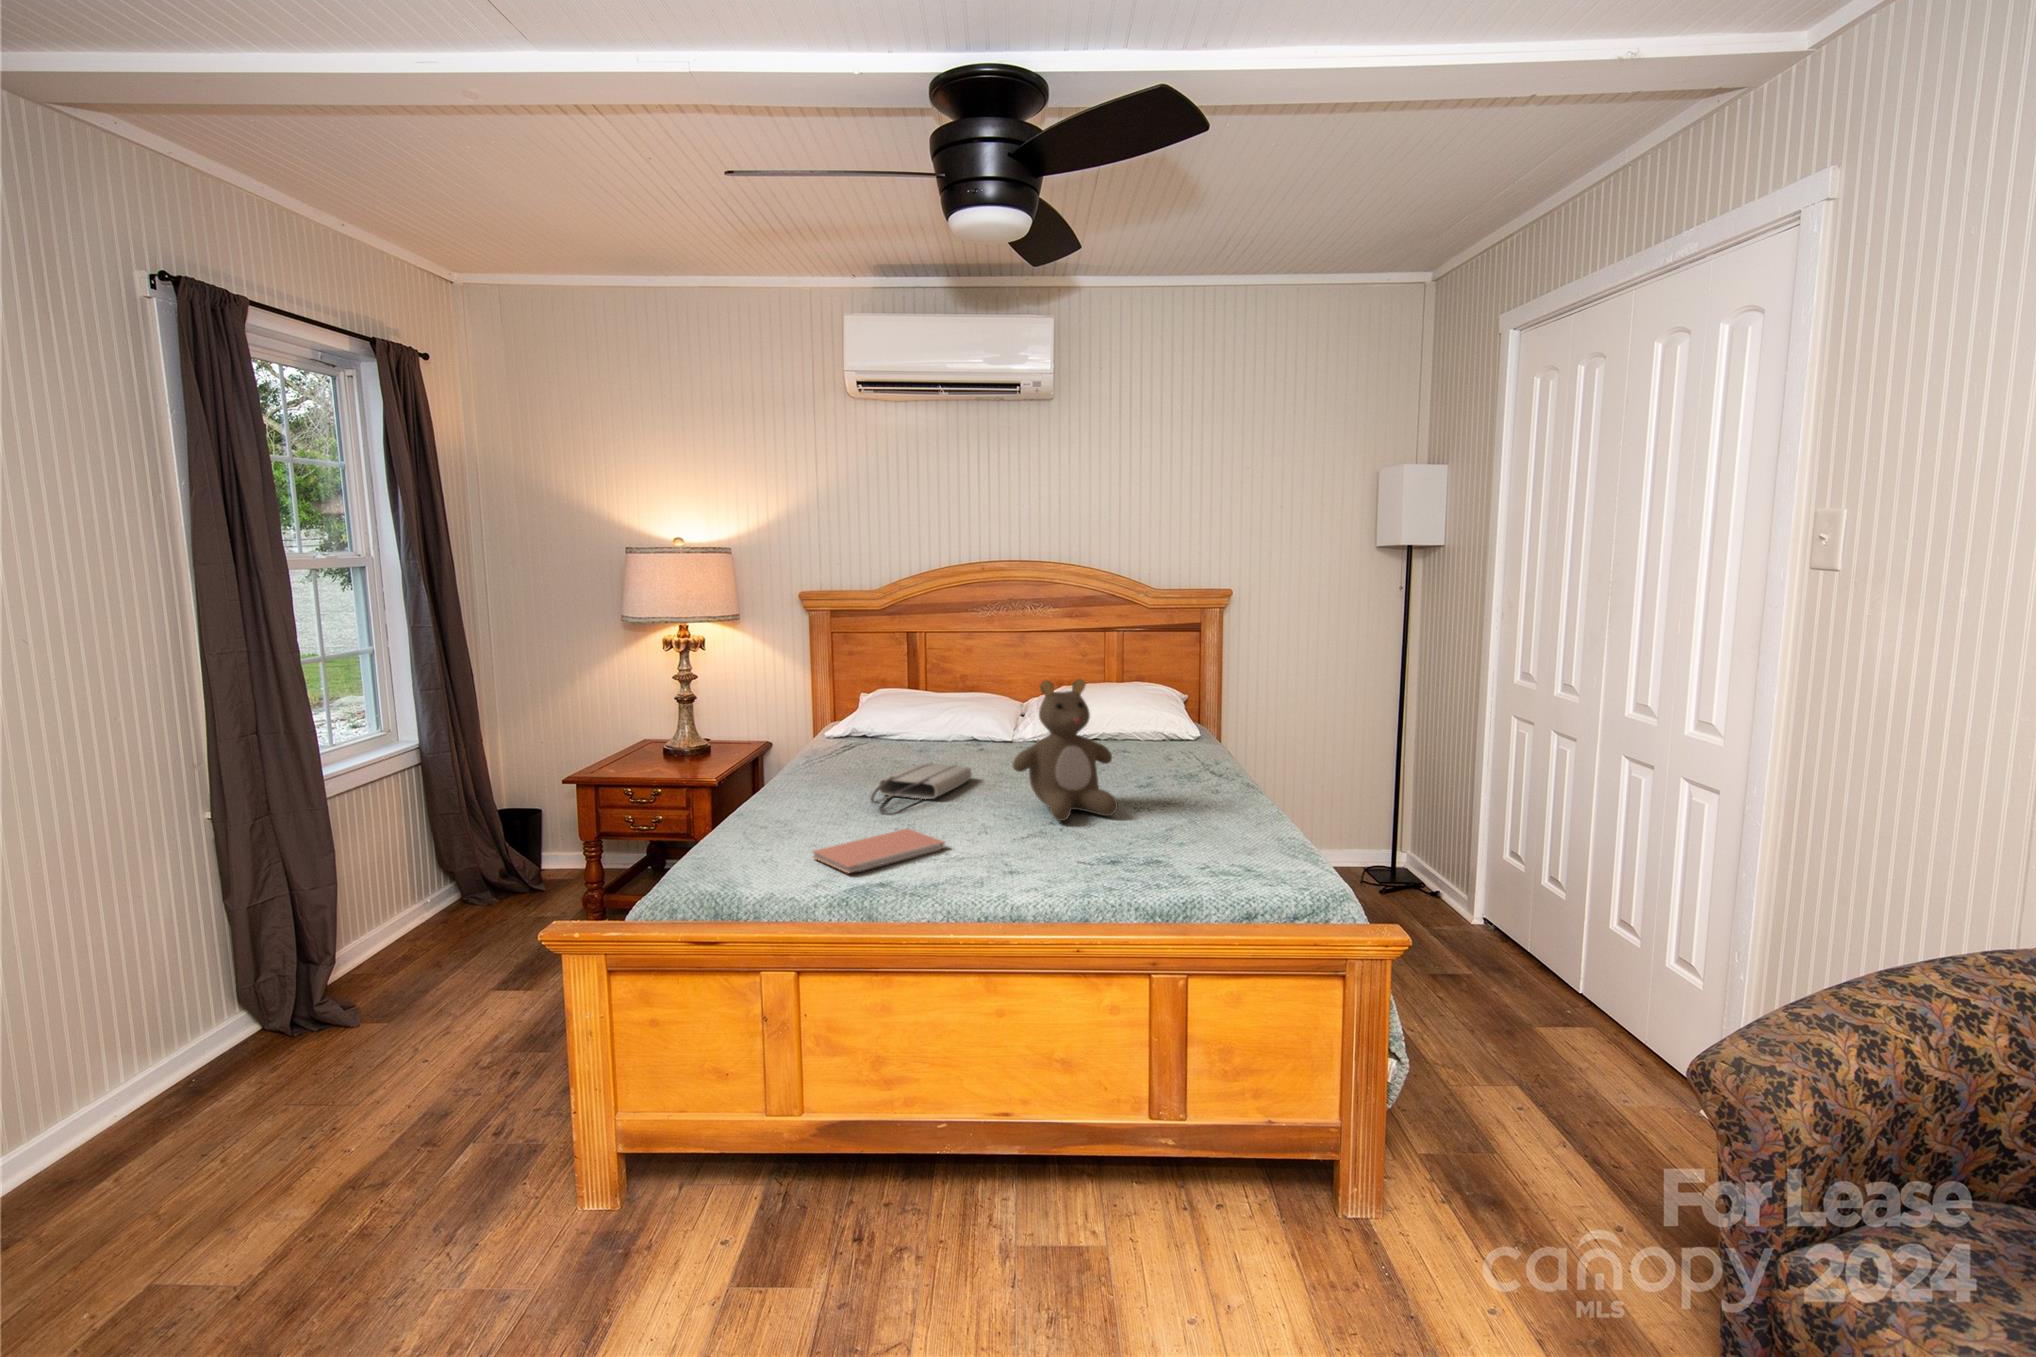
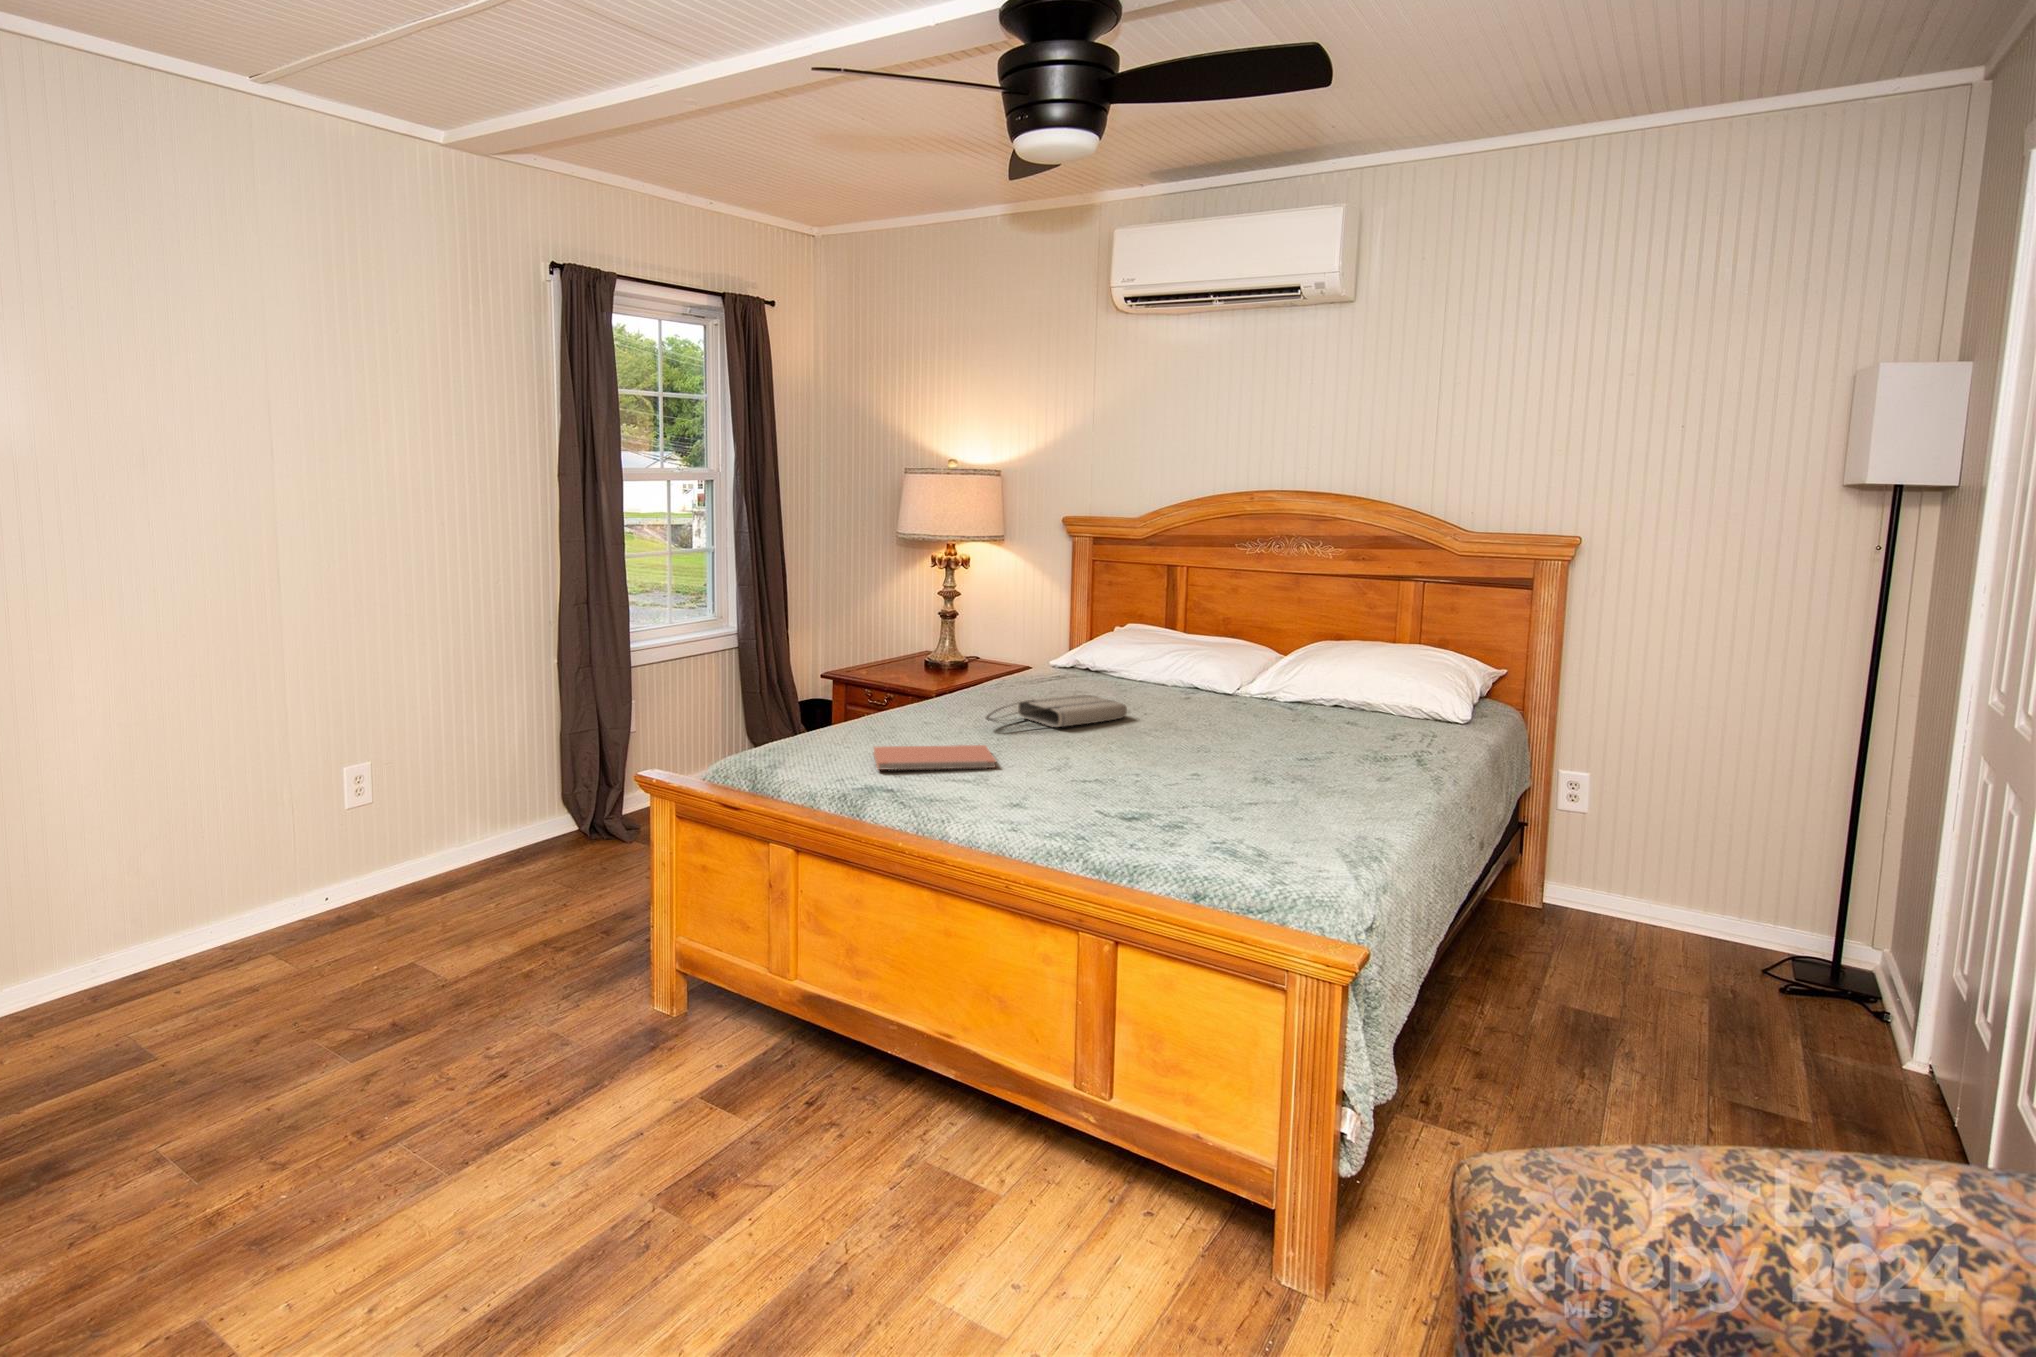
teddy bear: present [1013,679,1118,821] -> none [1117,610,1240,771]

